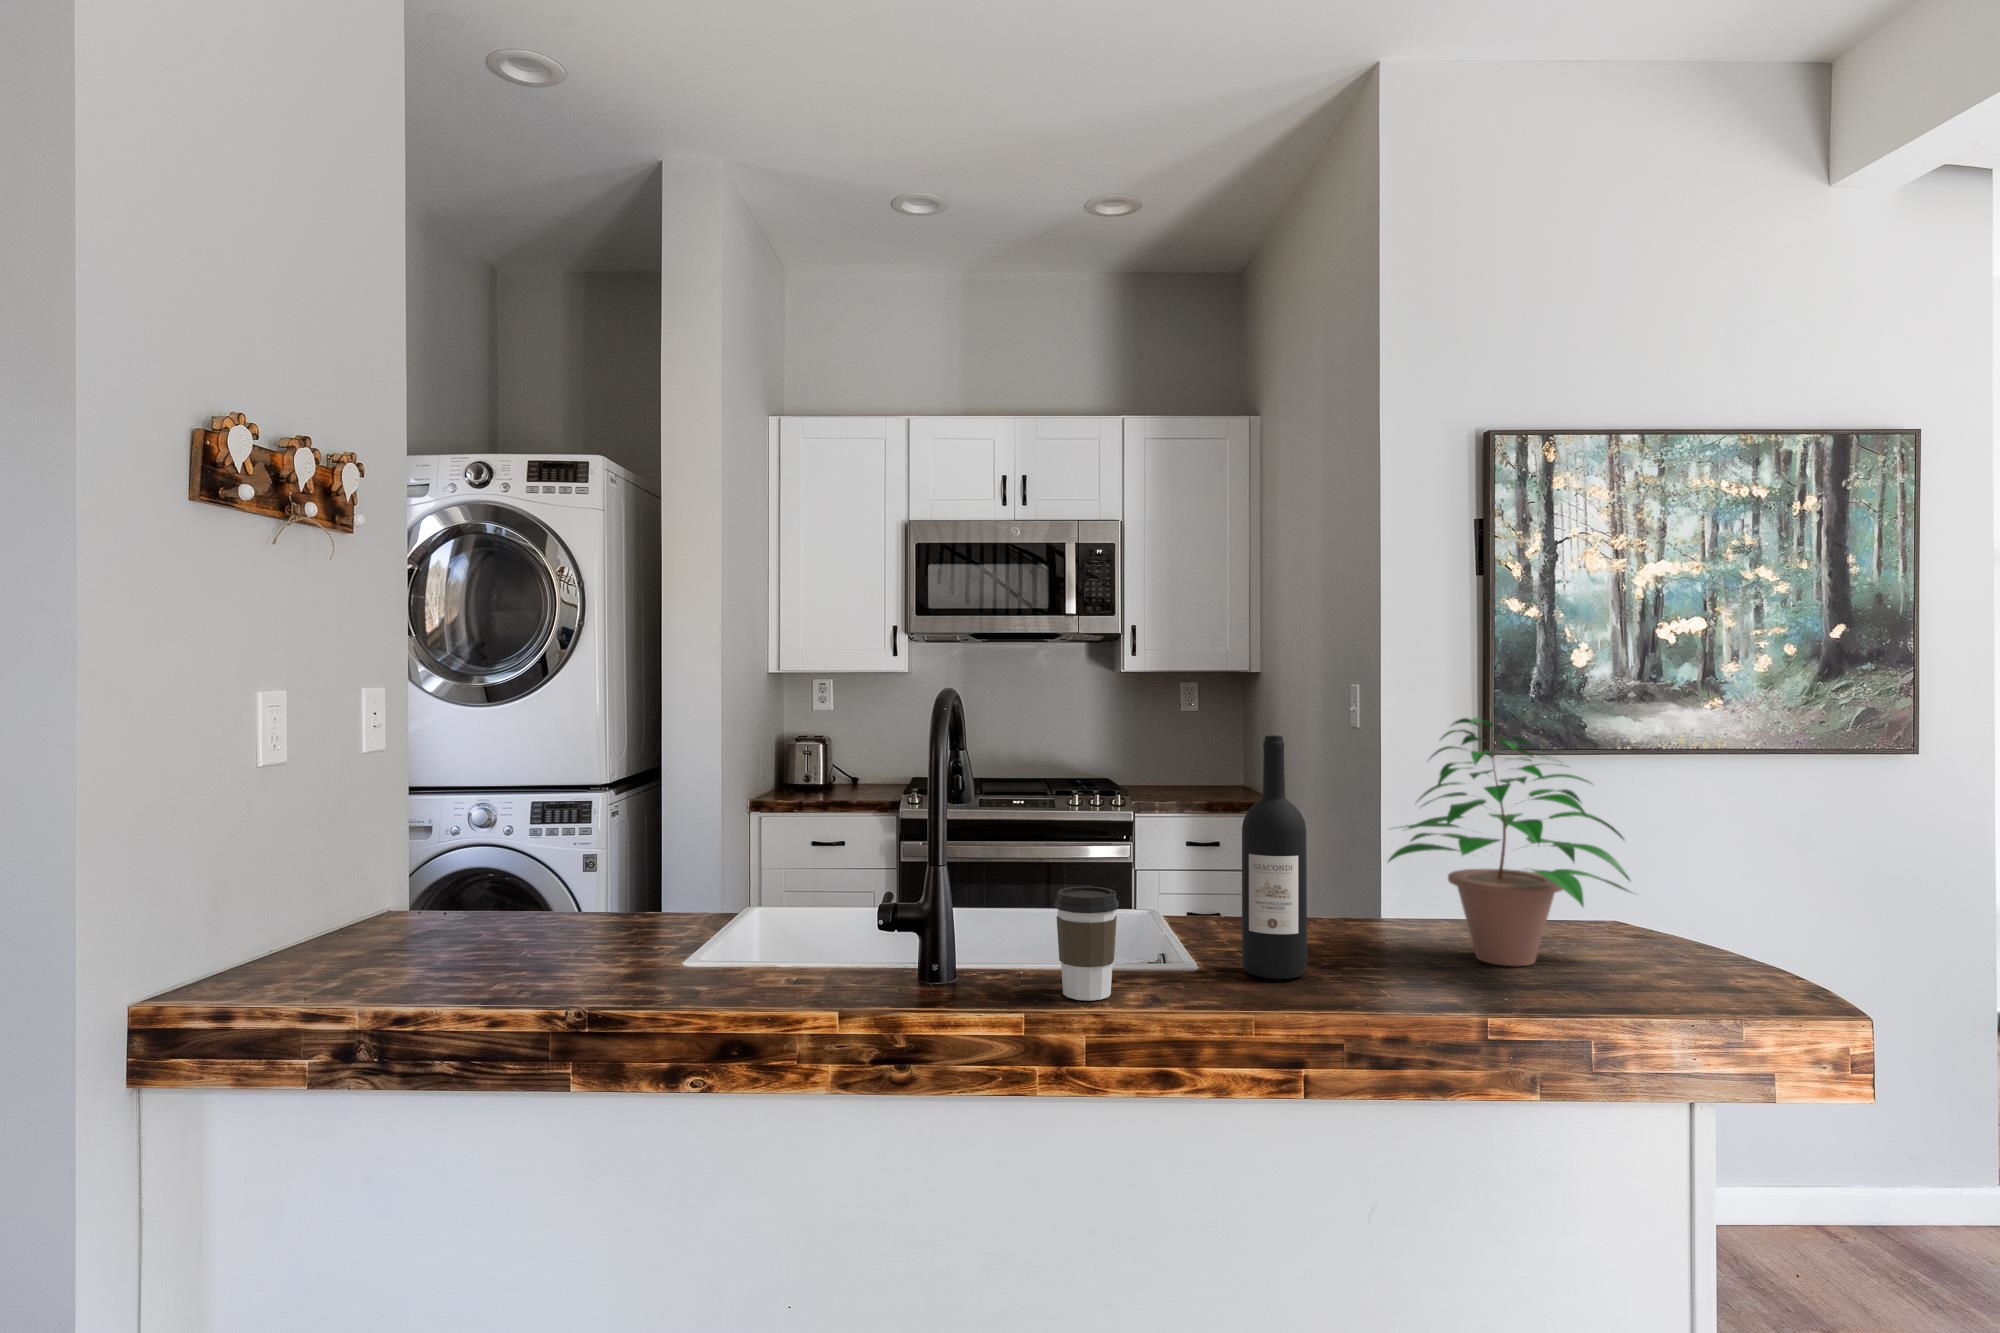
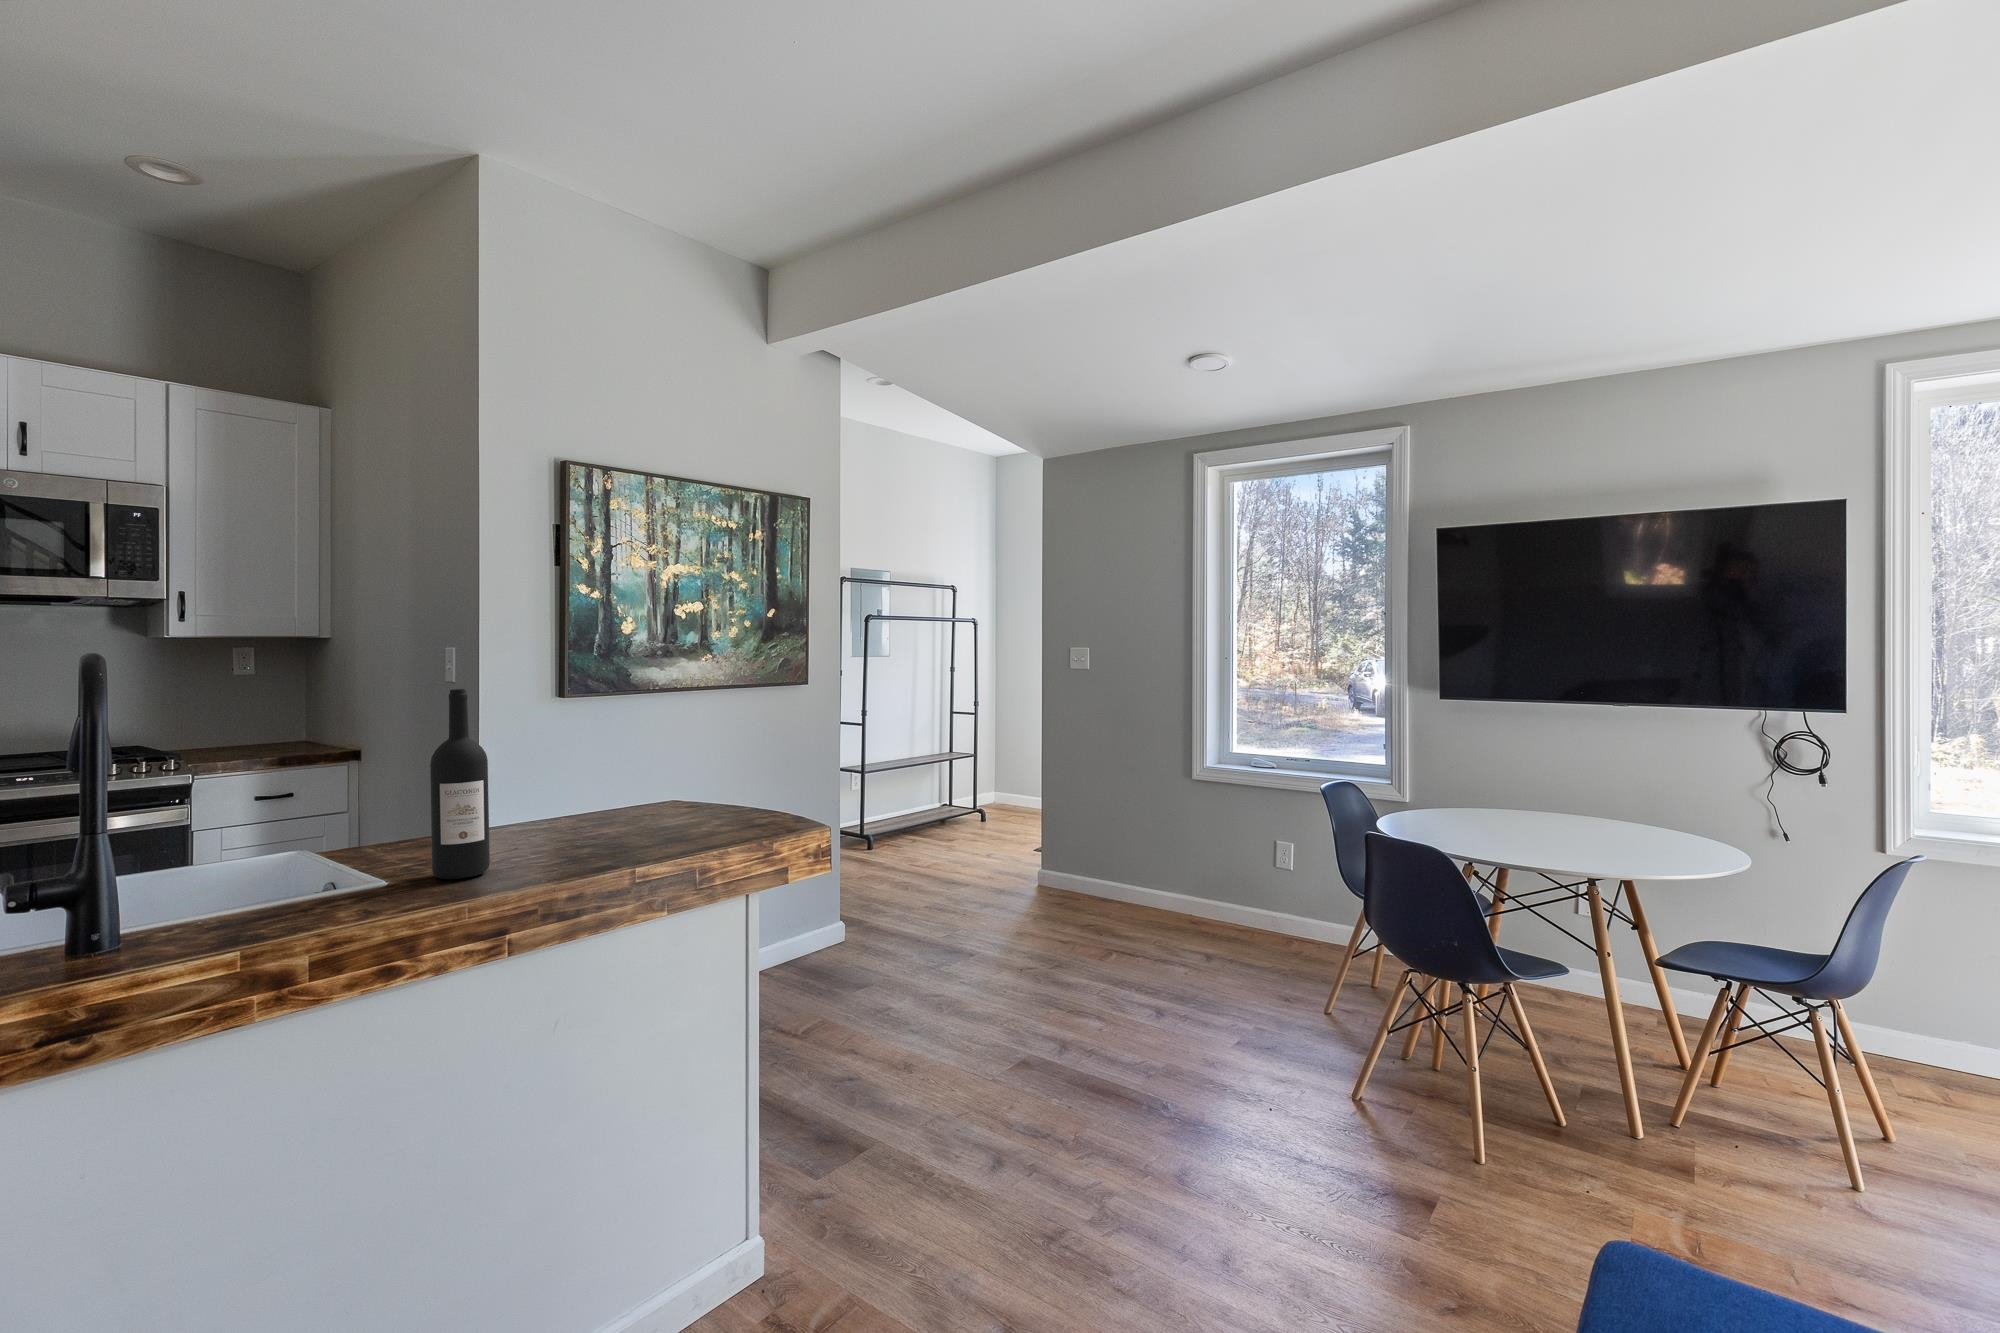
potted plant: present [1389,718,1630,966] -> none [535,671,706,839]
coffee cup: present [1054,886,1119,1001] -> none [257,828,328,930]

